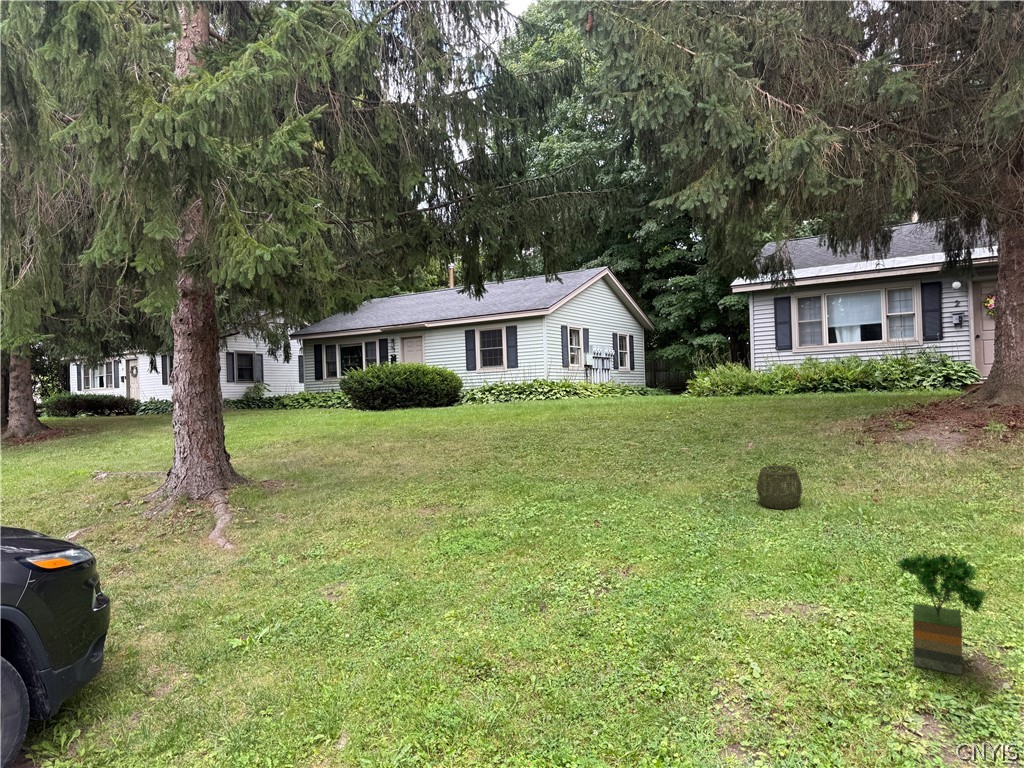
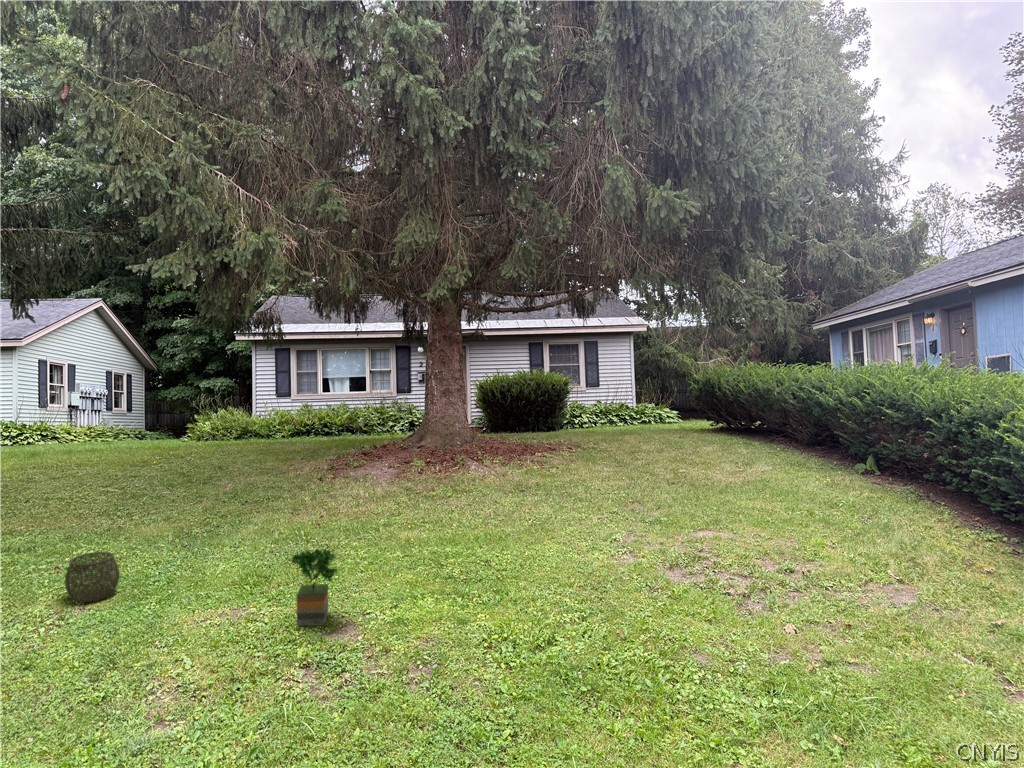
woven basket: present [757,465,802,509] -> present [65,552,119,603]

